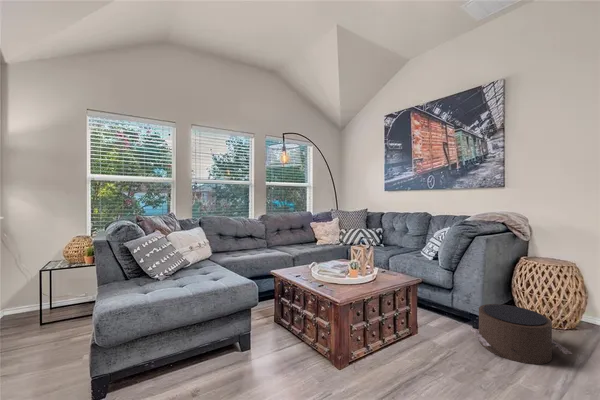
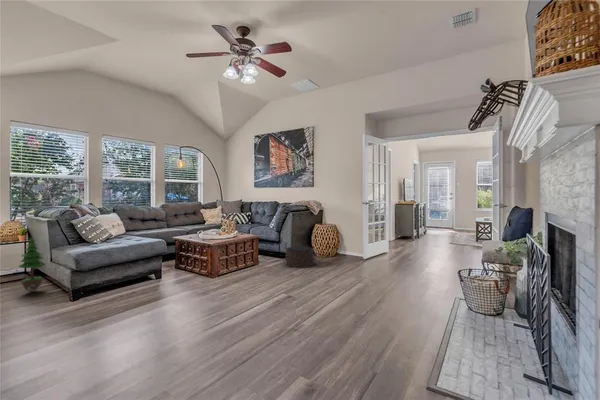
potted tree: none [23,270,69,367] -> present [19,237,45,292]

